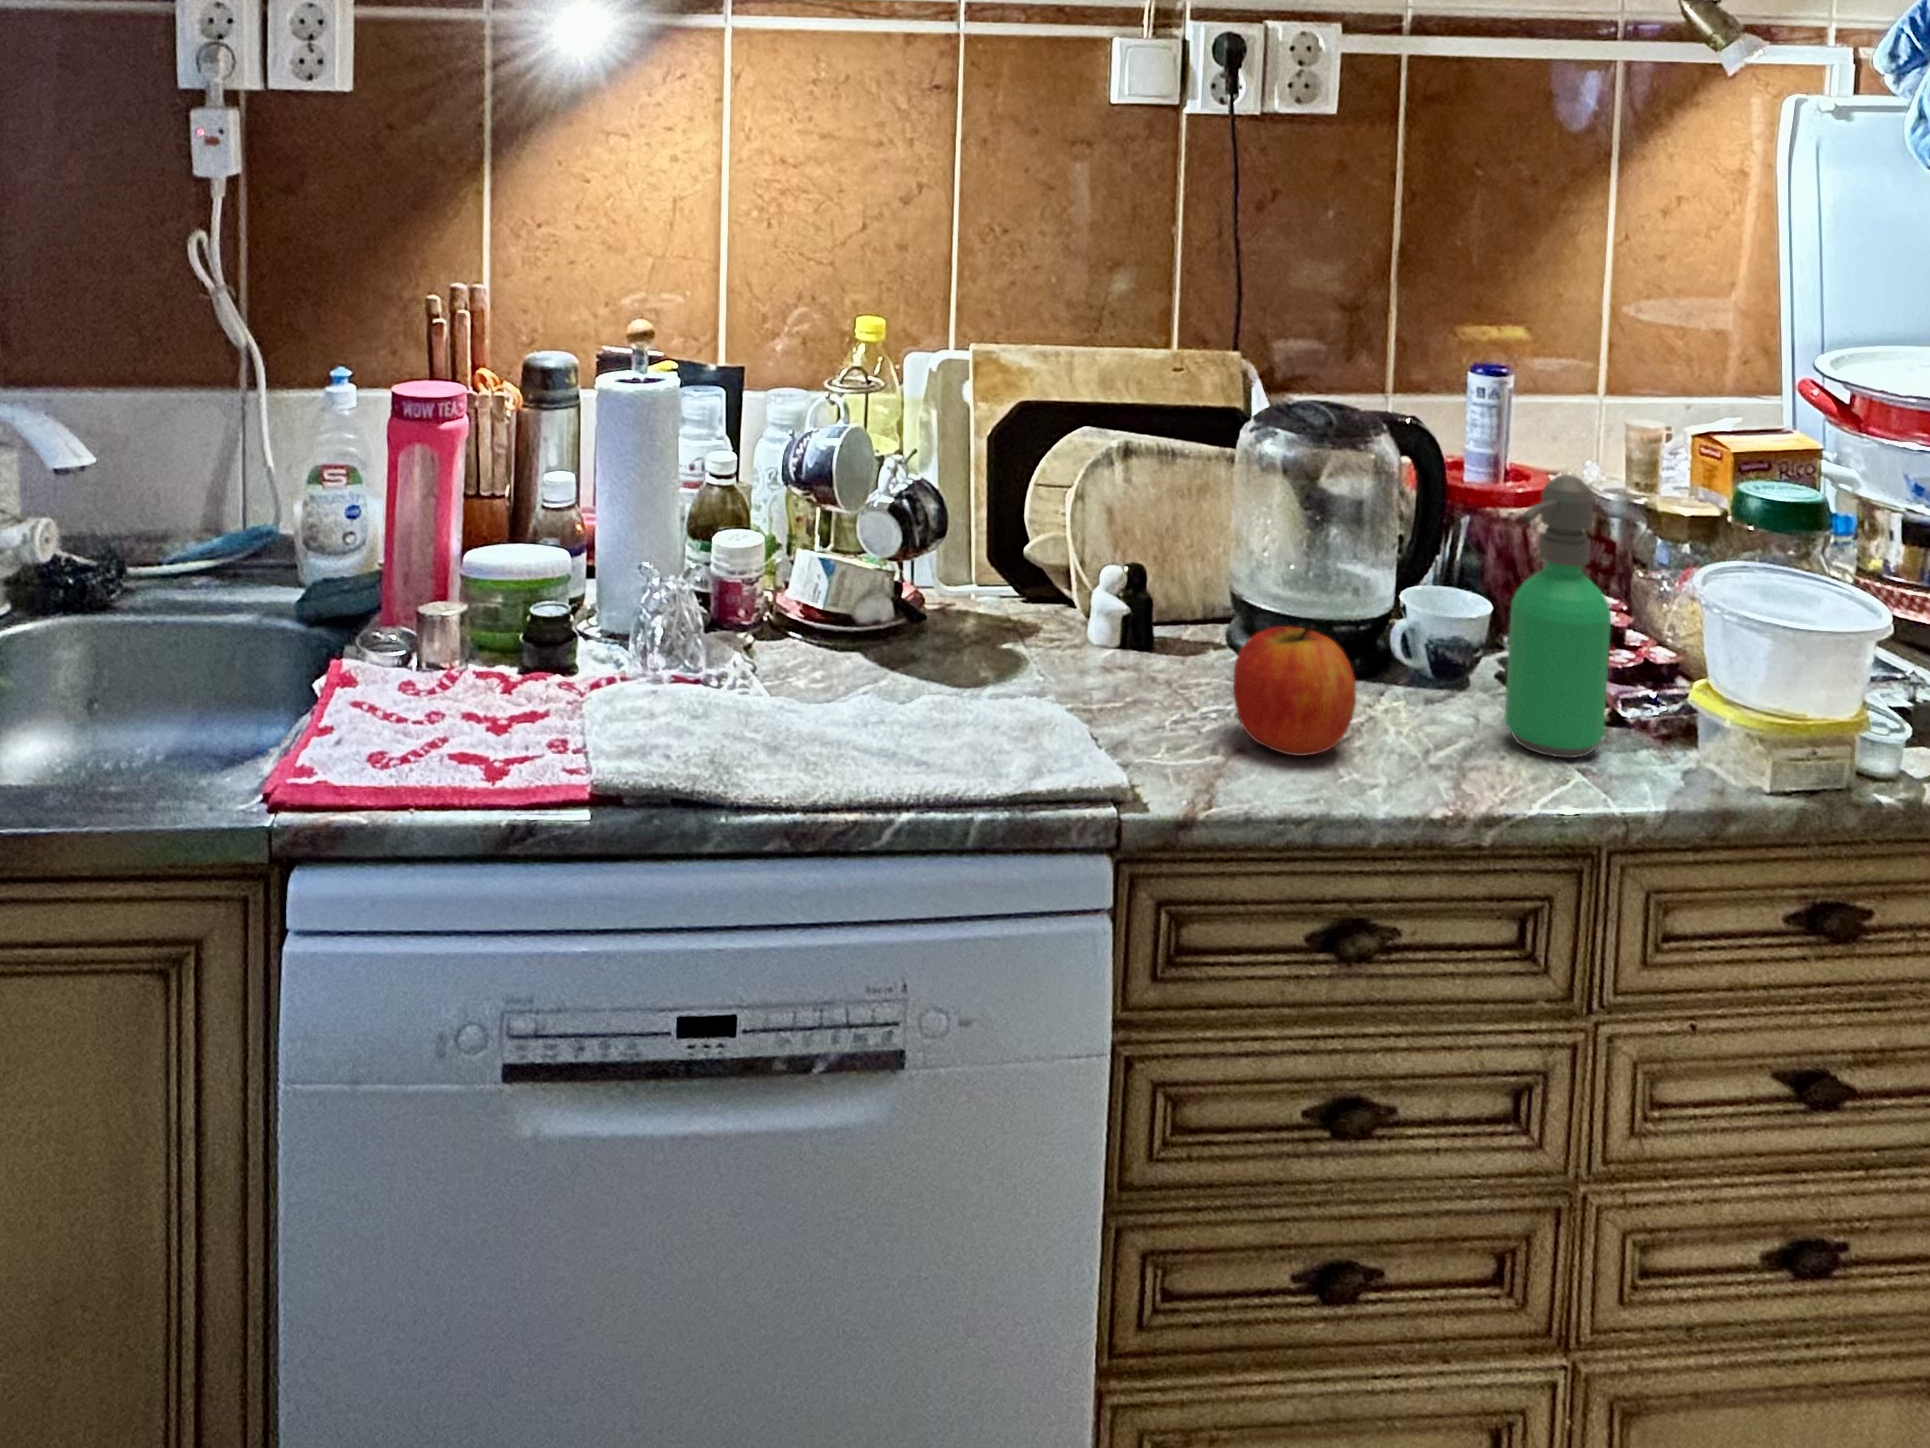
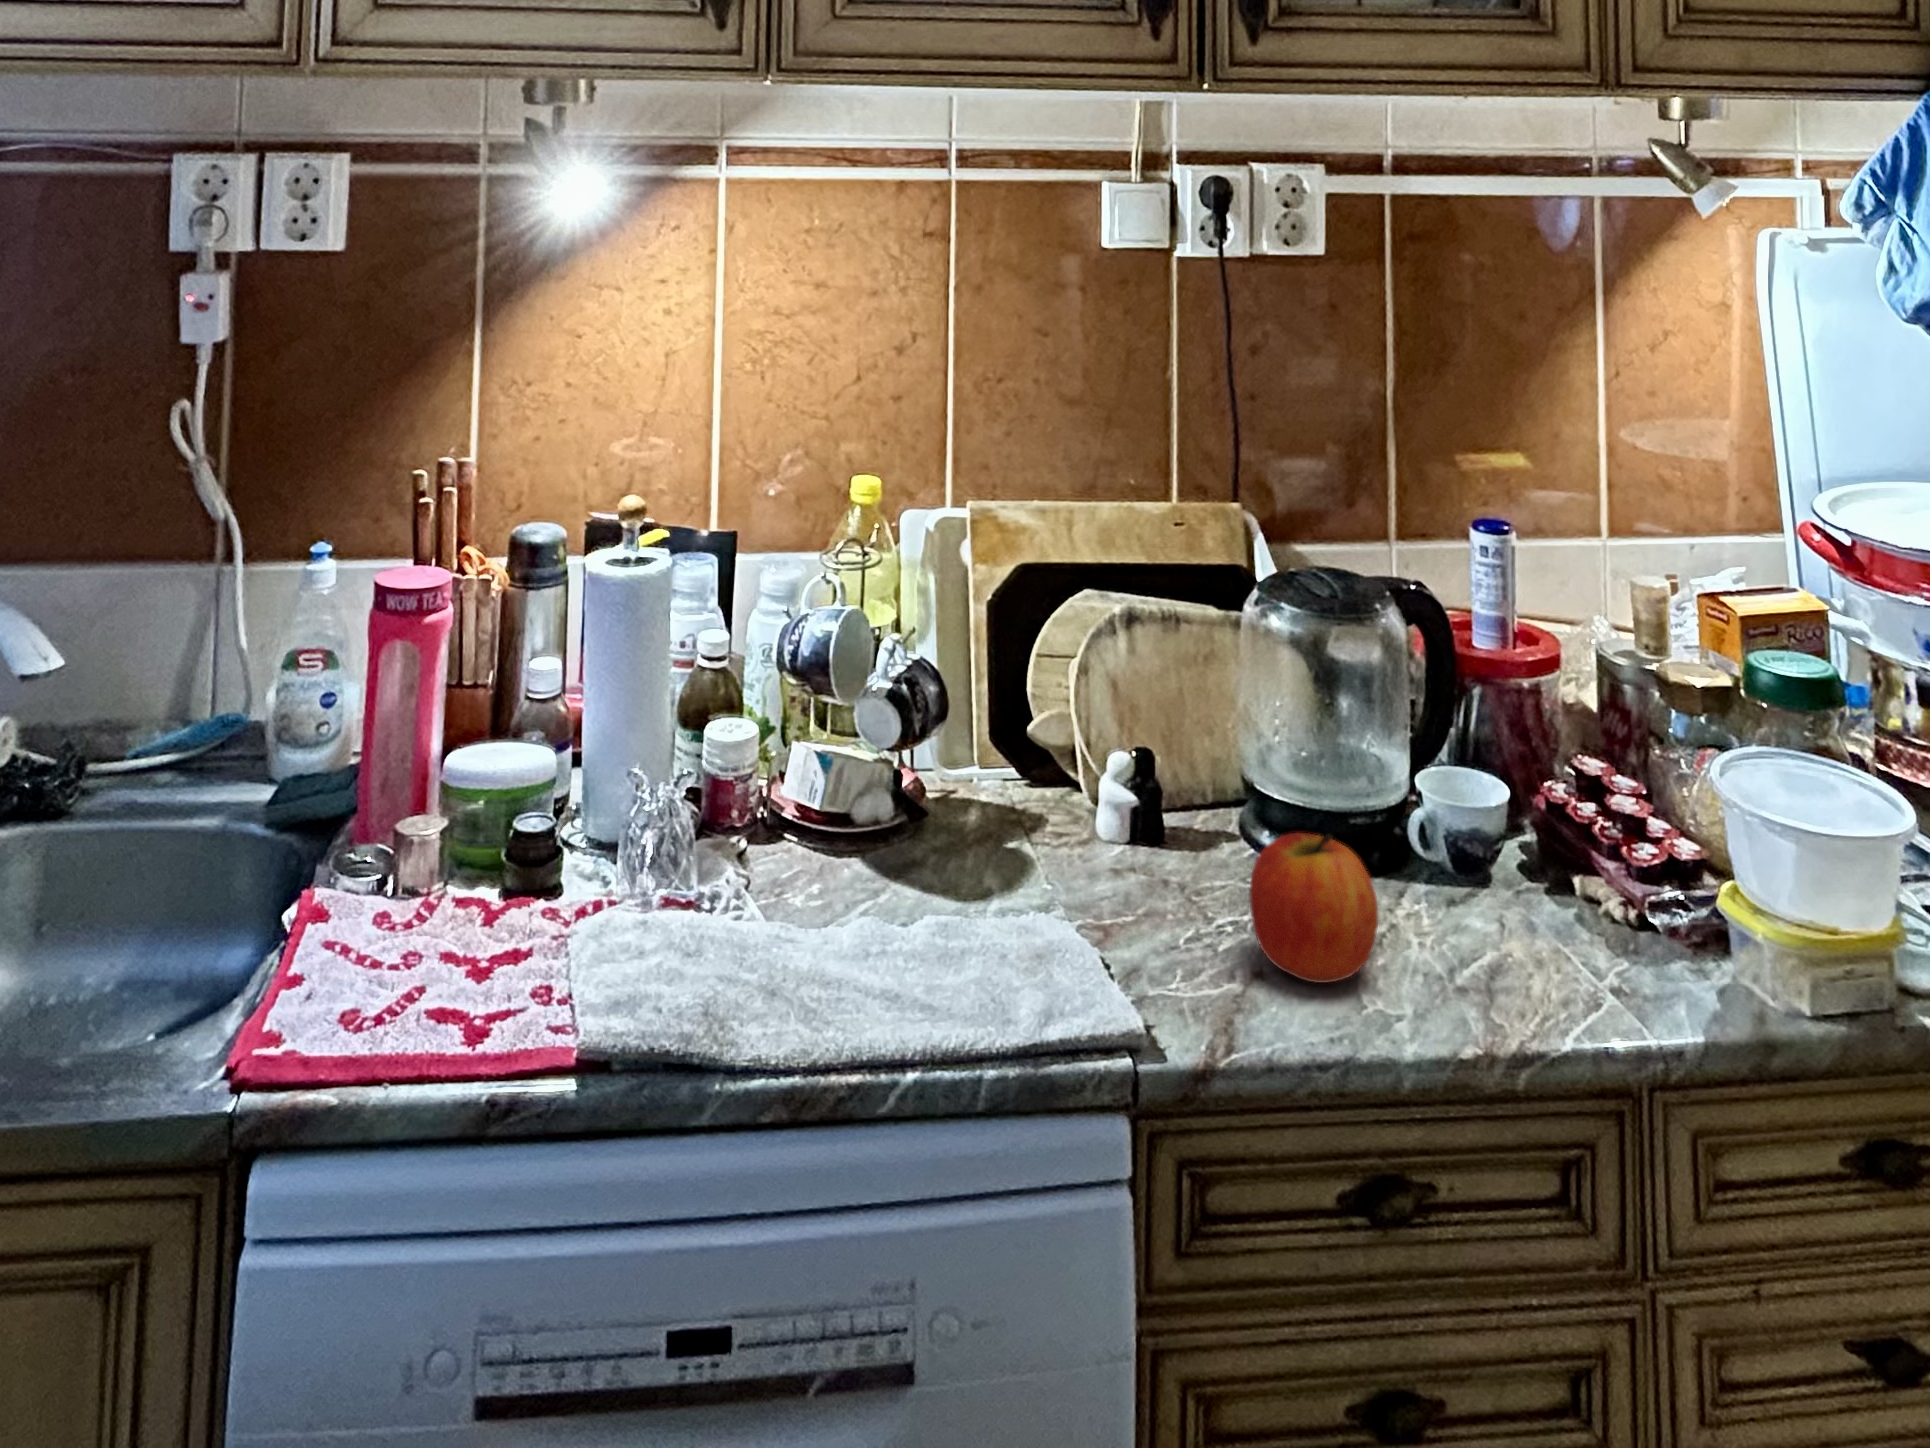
soap dispenser: present [1505,475,1611,758] -> none [1531,664,1636,976]

